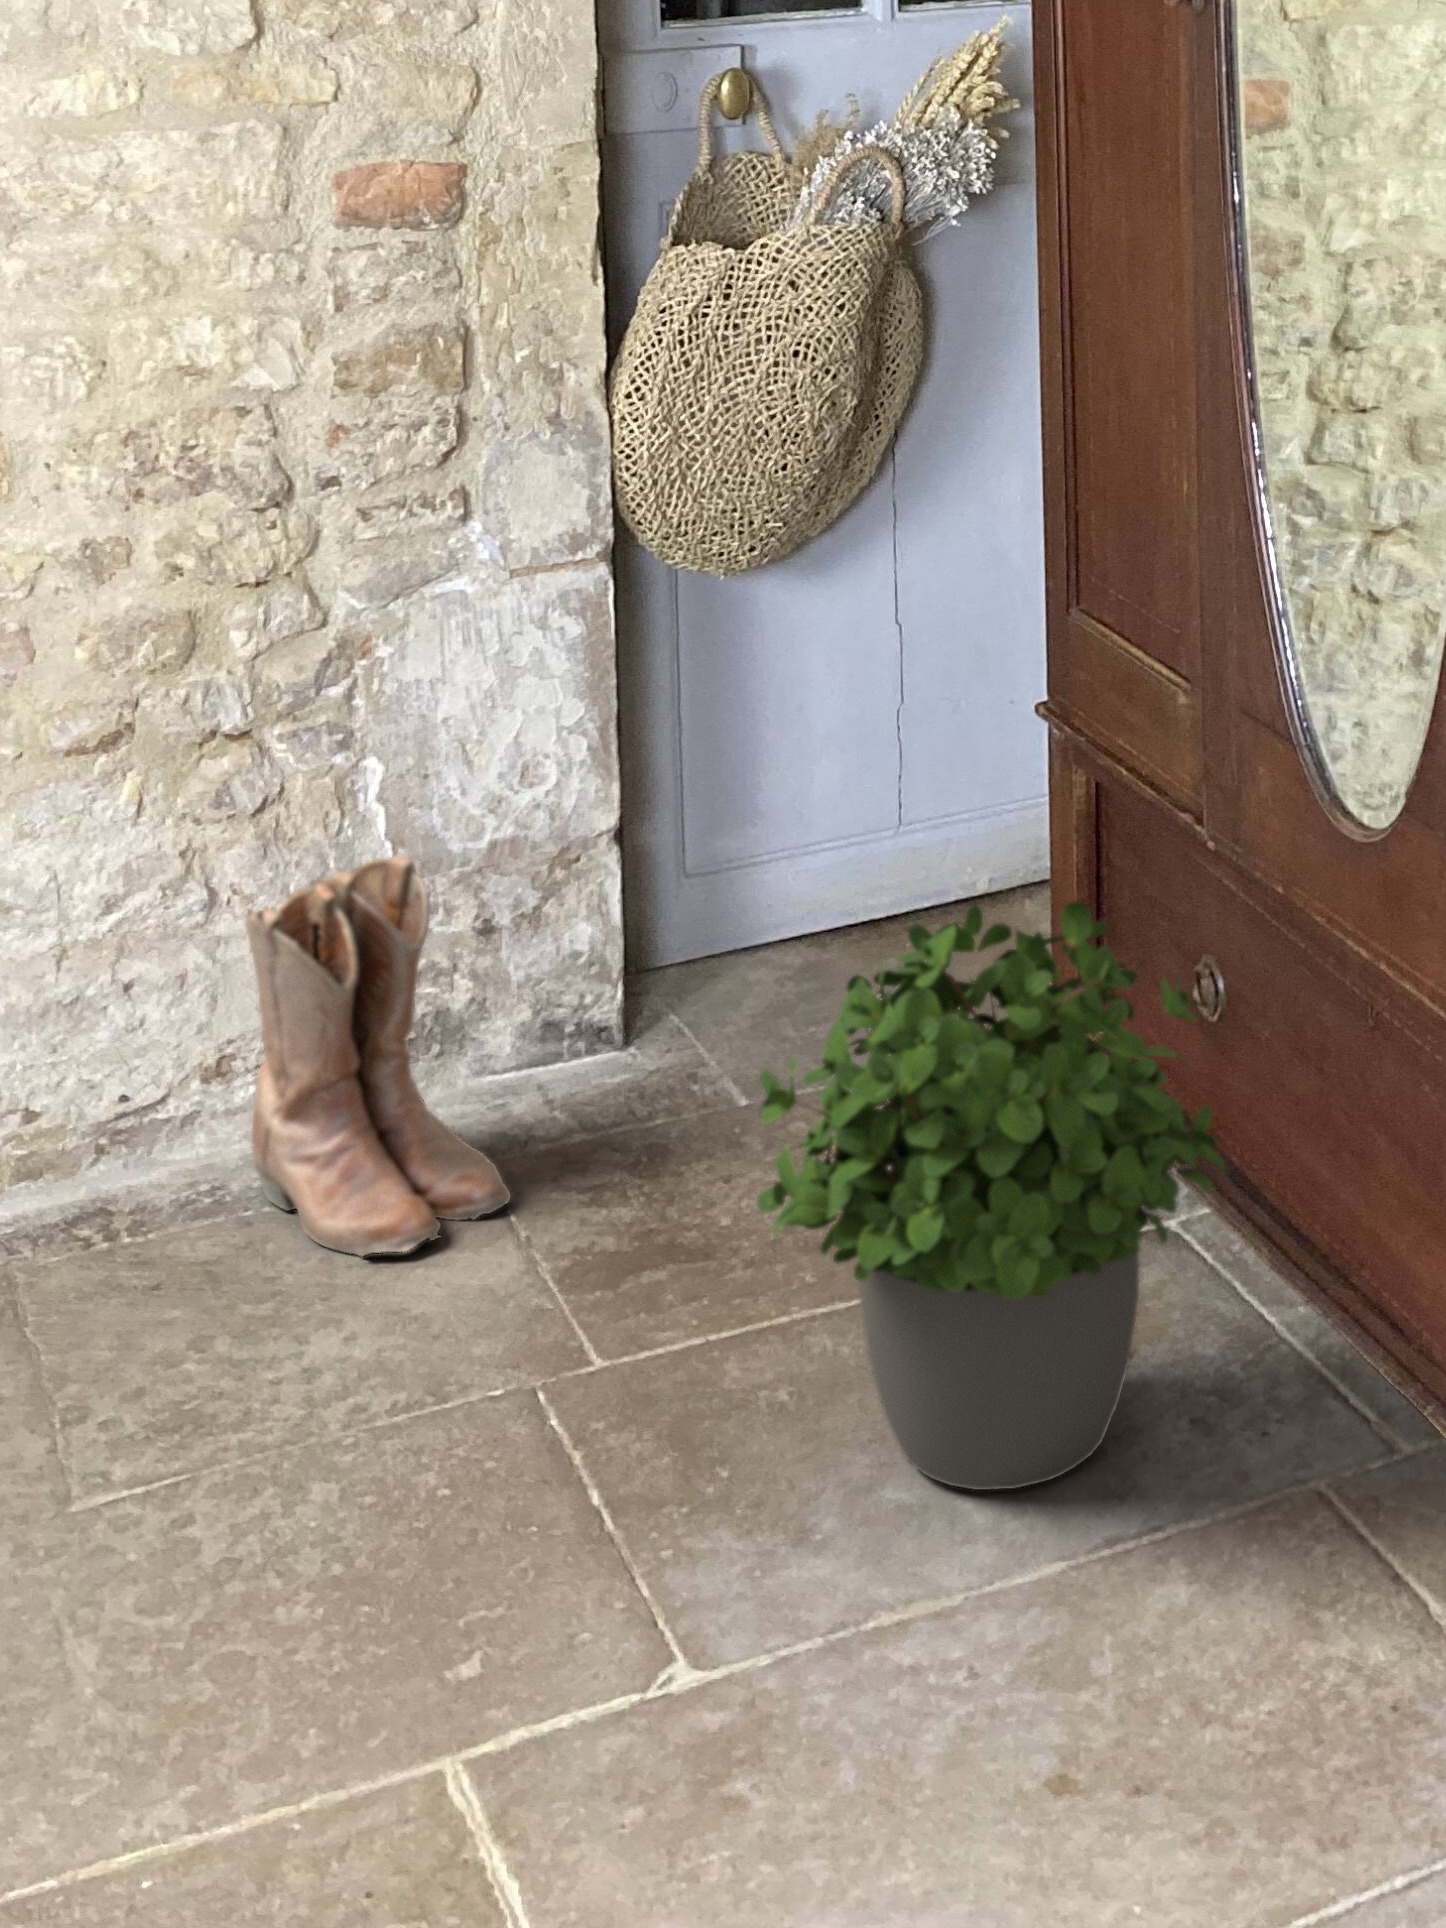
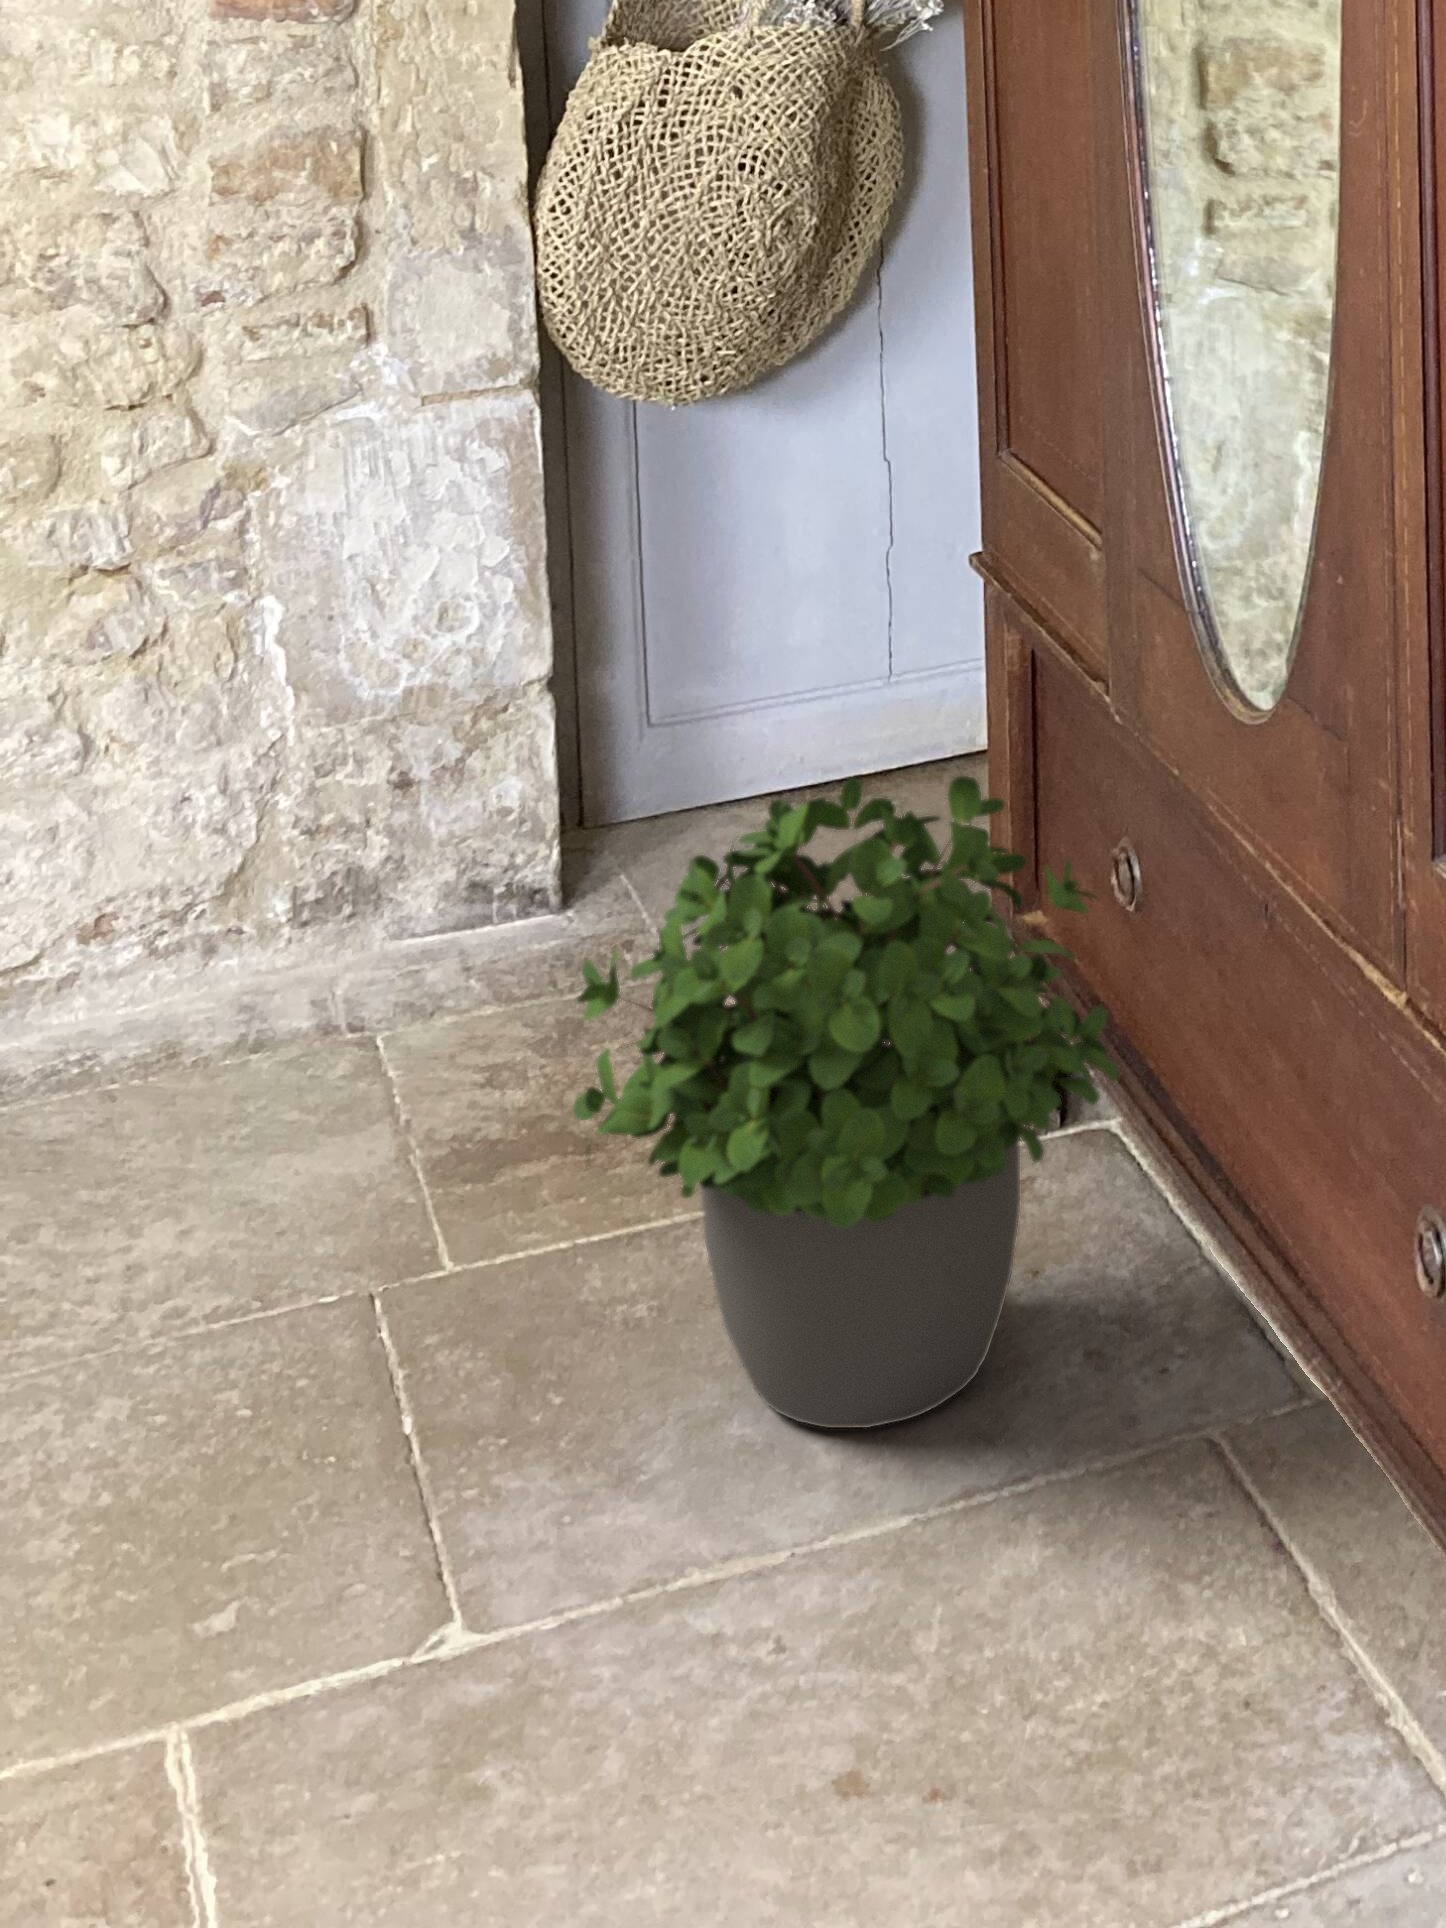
boots: present [245,855,511,1256] -> none [107,700,400,1137]

